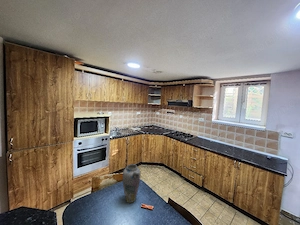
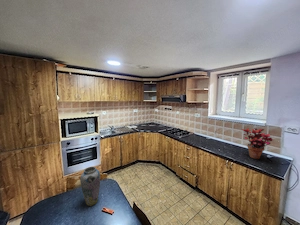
potted plant: none [247,132,277,160] -> present [242,128,272,159]

